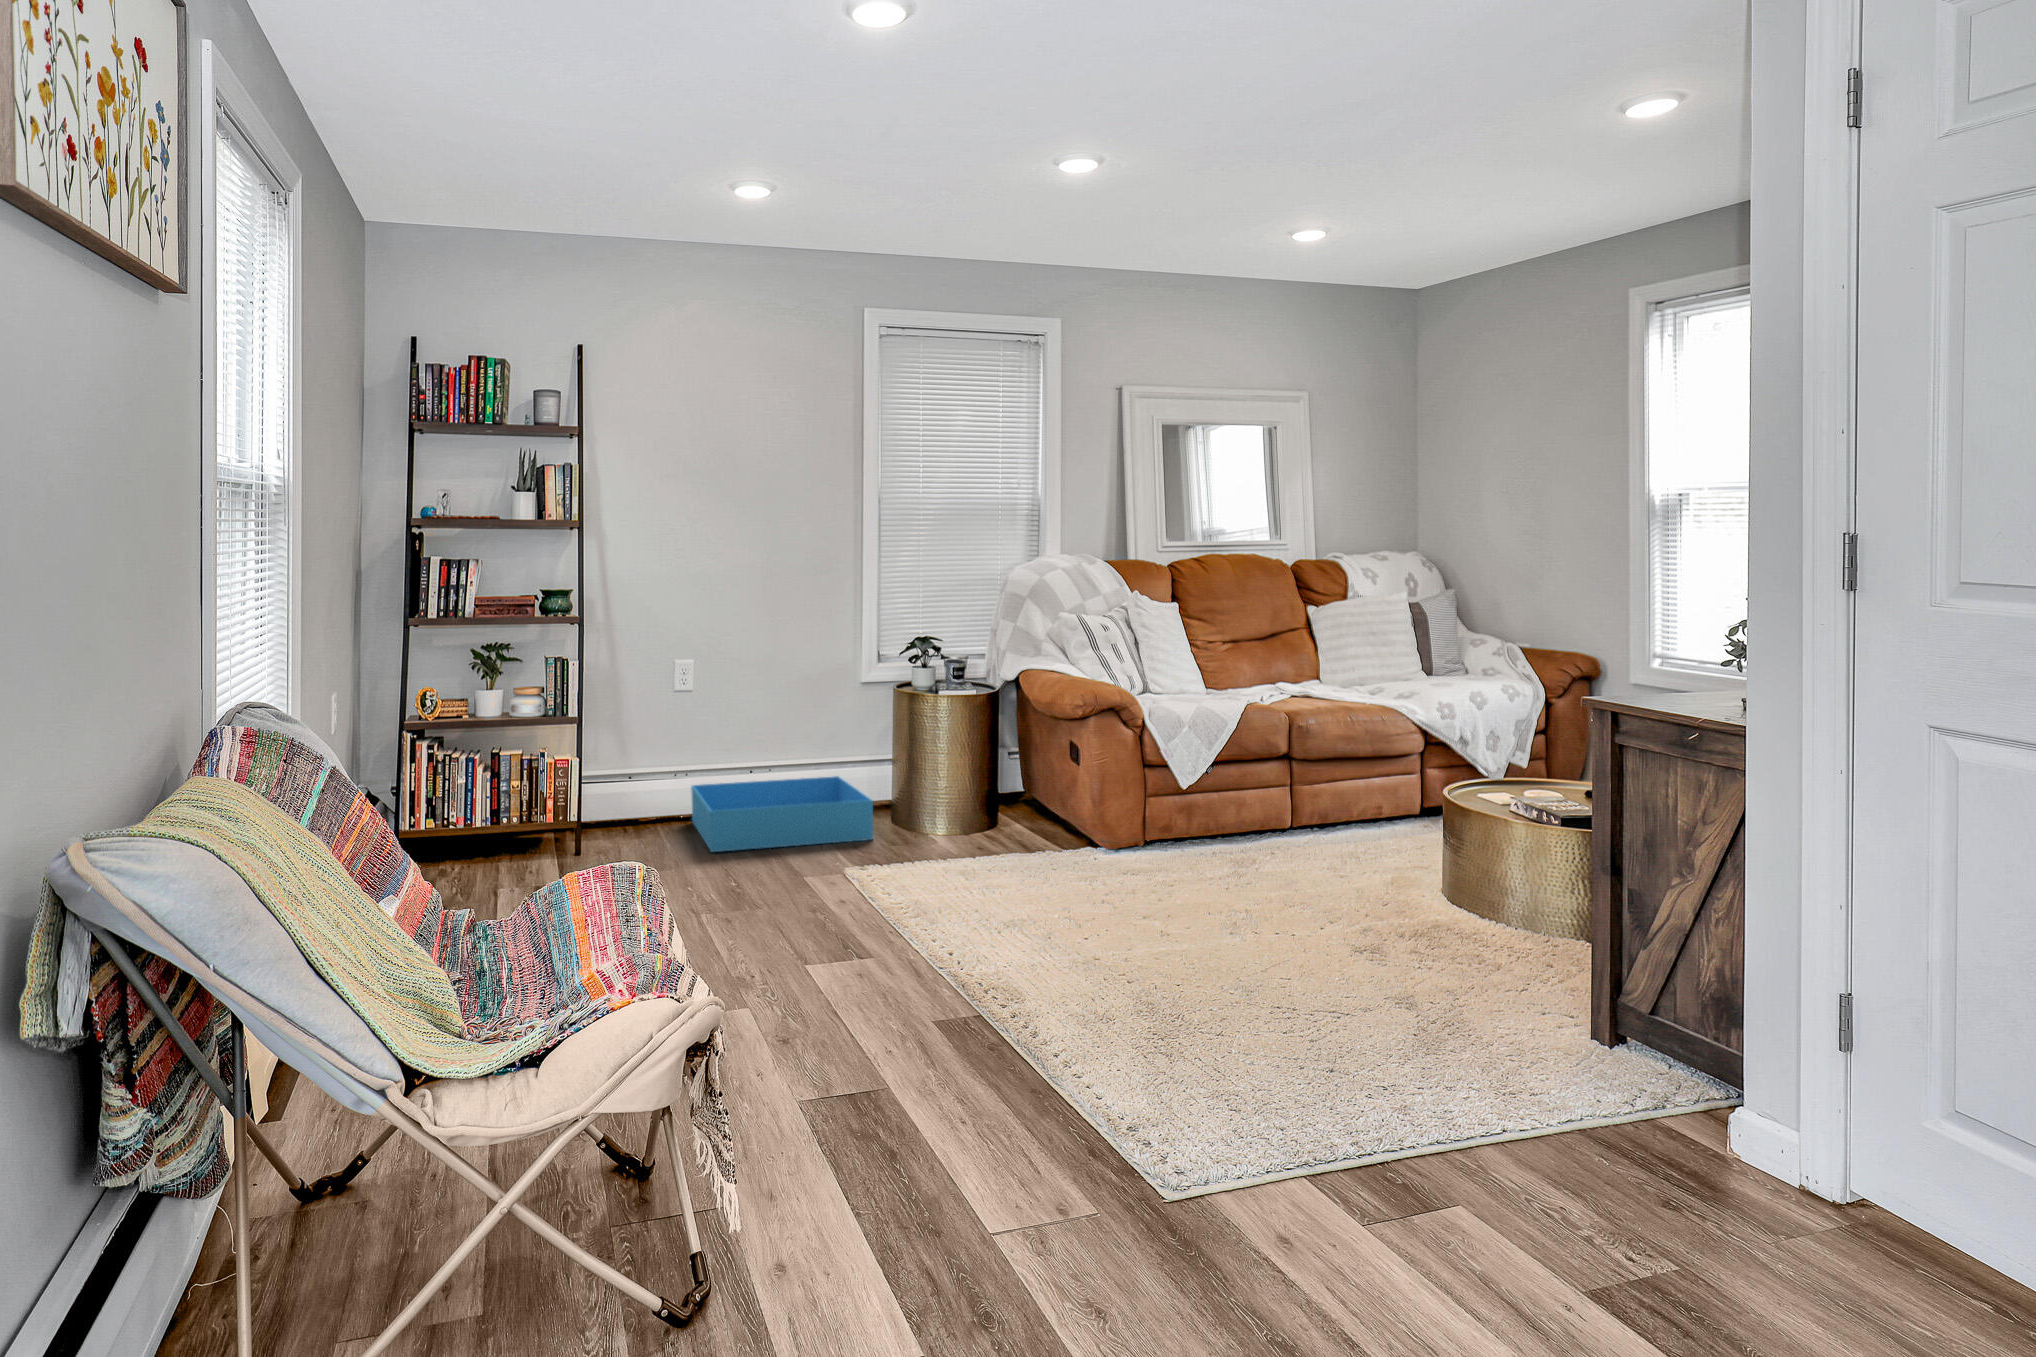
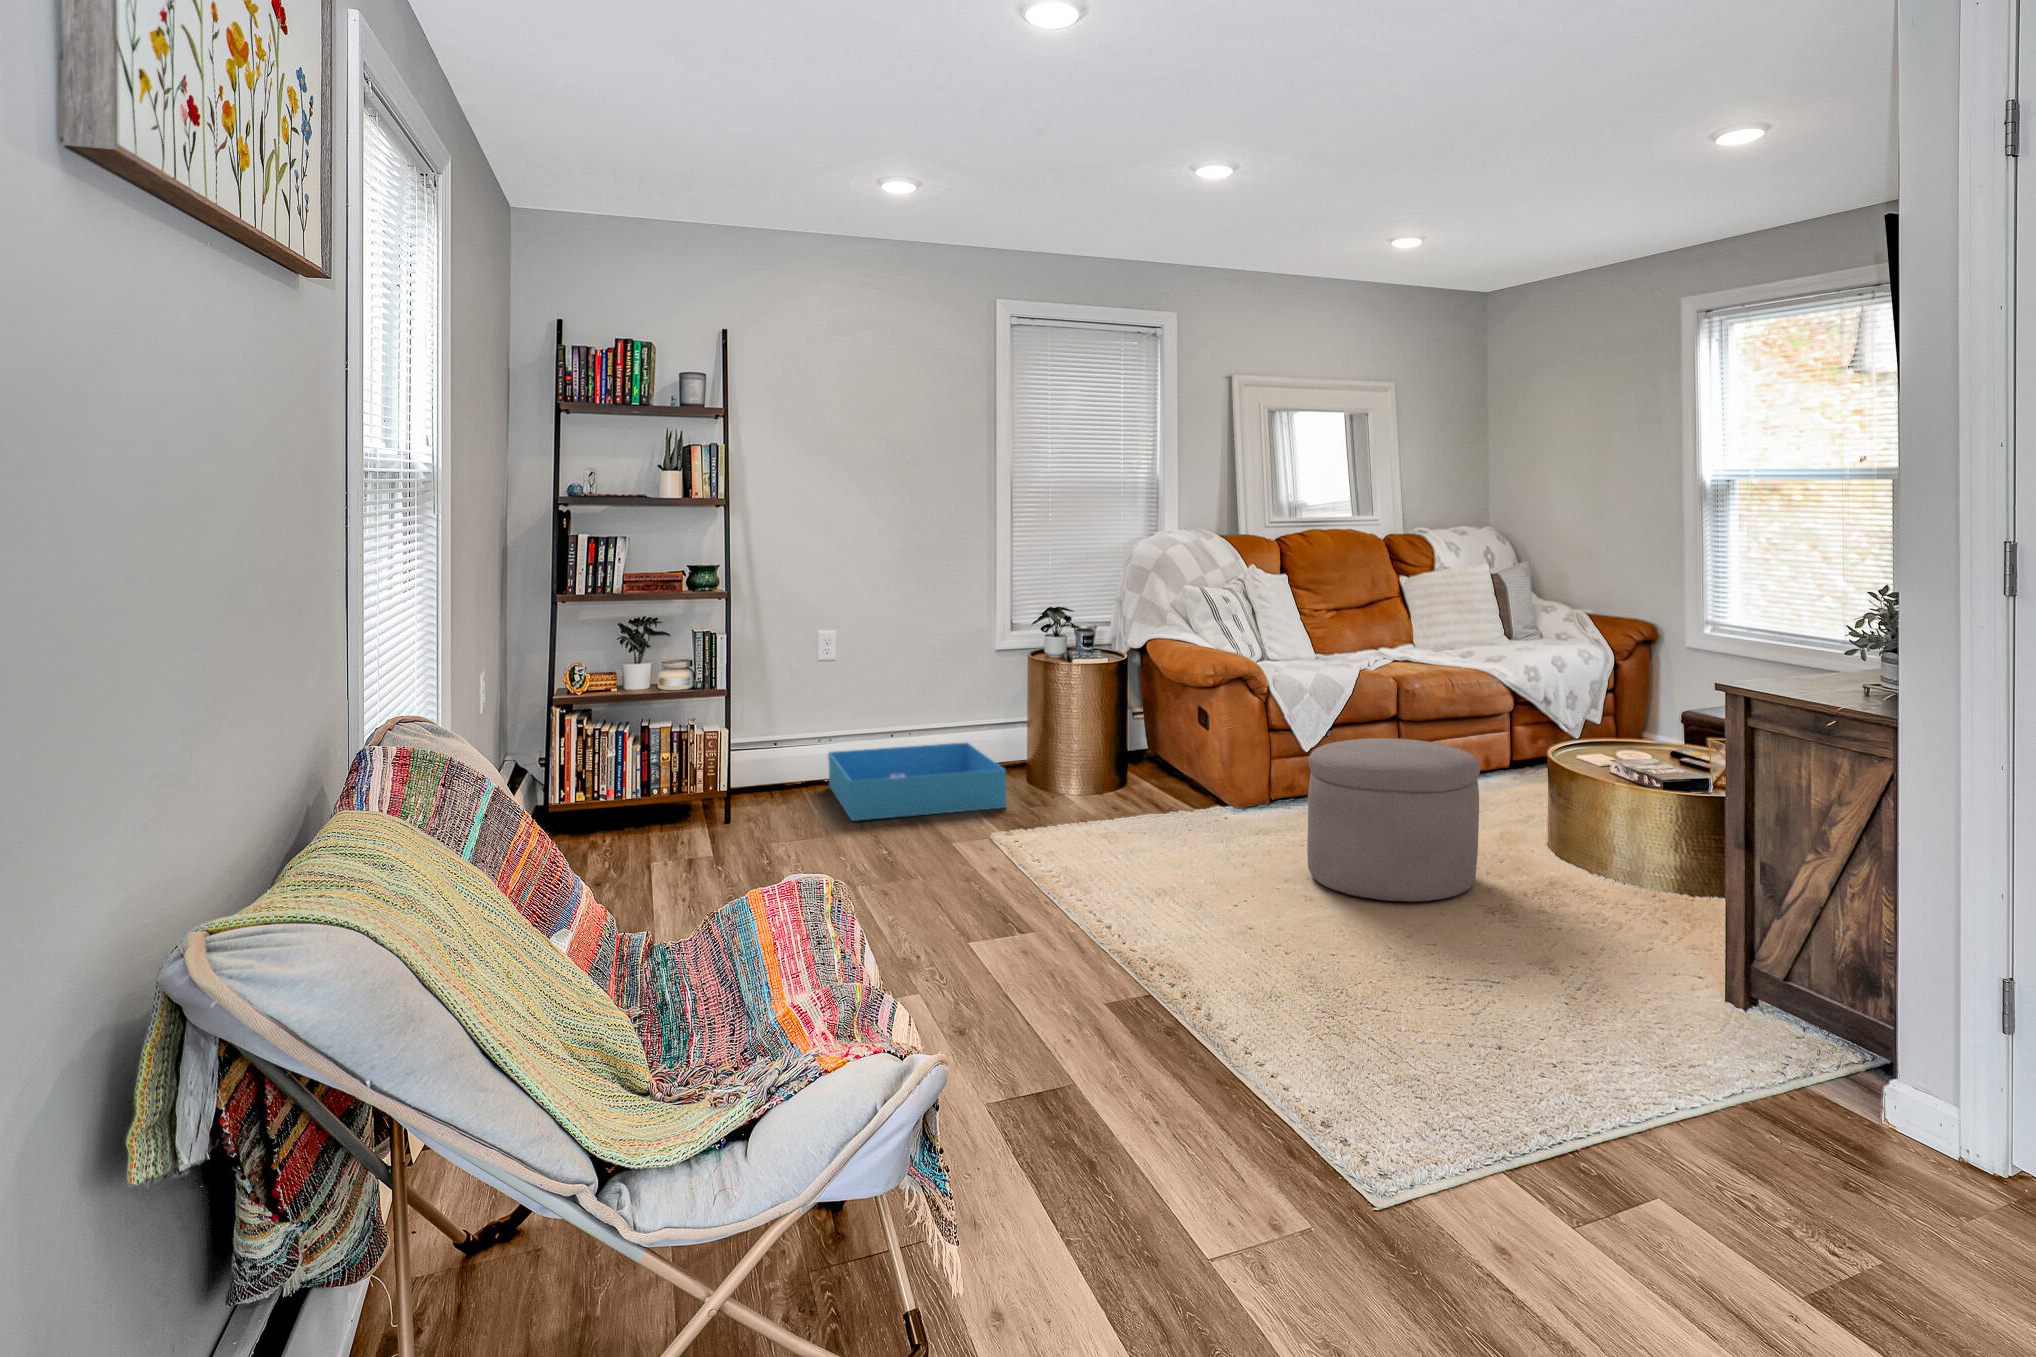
ottoman: none [1163,760,1326,917] -> present [1307,738,1480,902]

